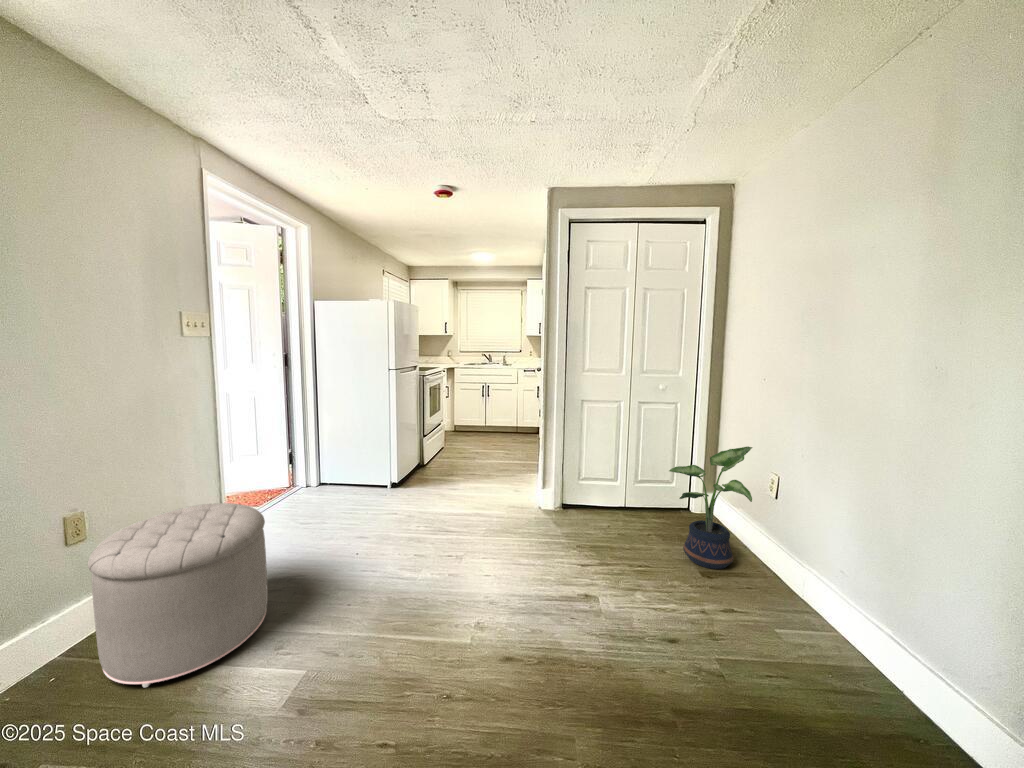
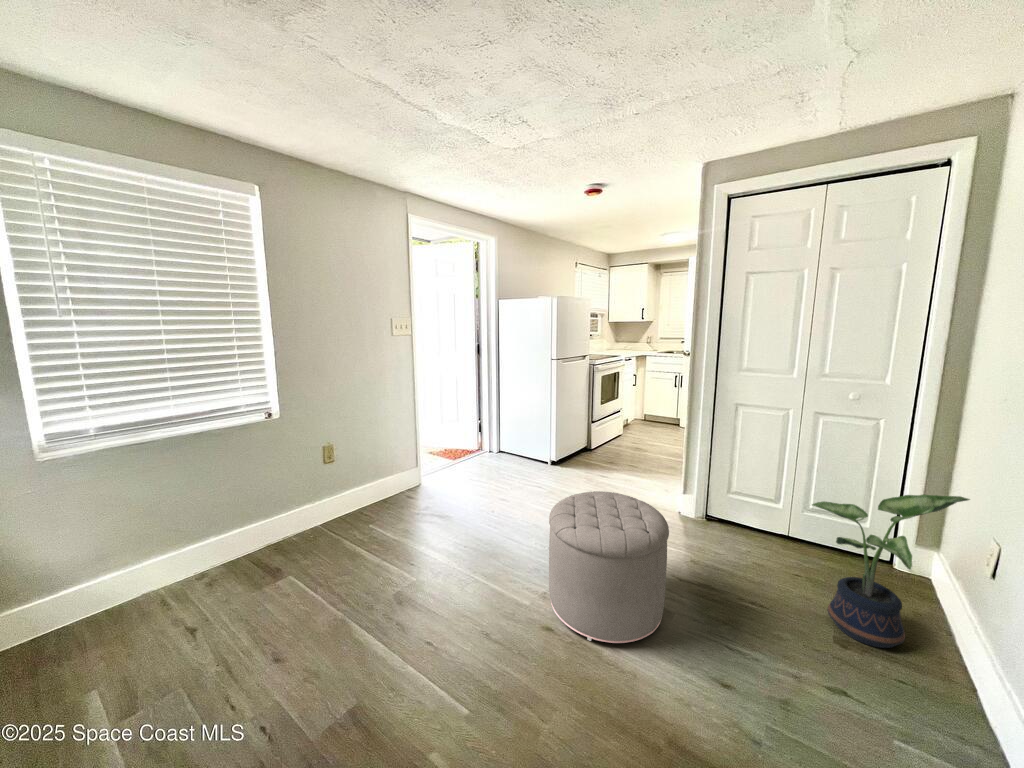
ottoman: present [88,503,268,687] -> present [549,491,669,643]

